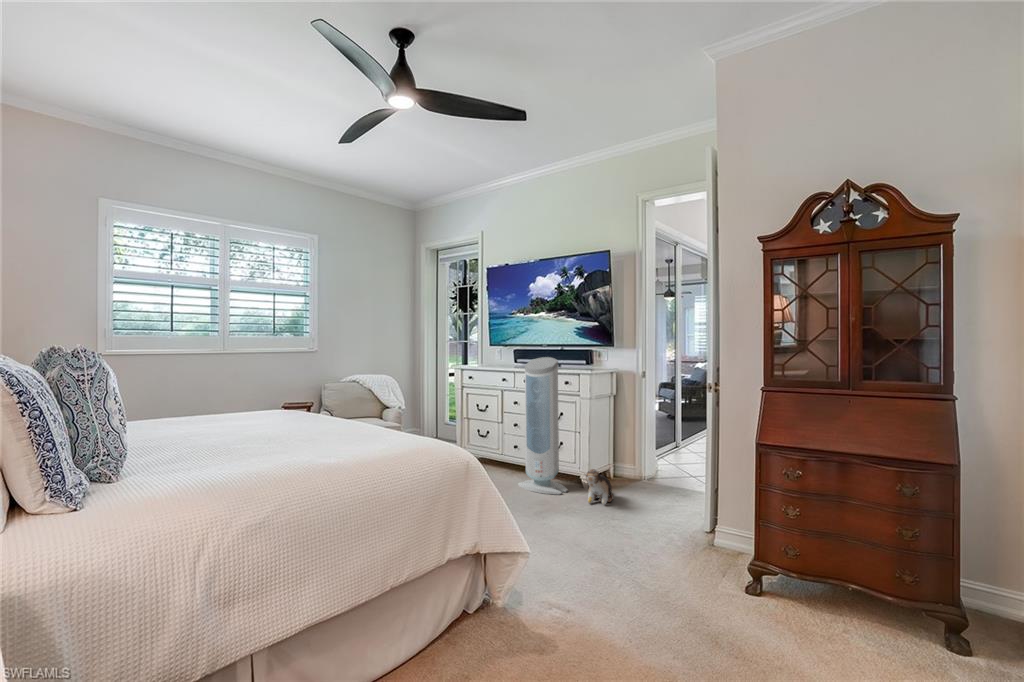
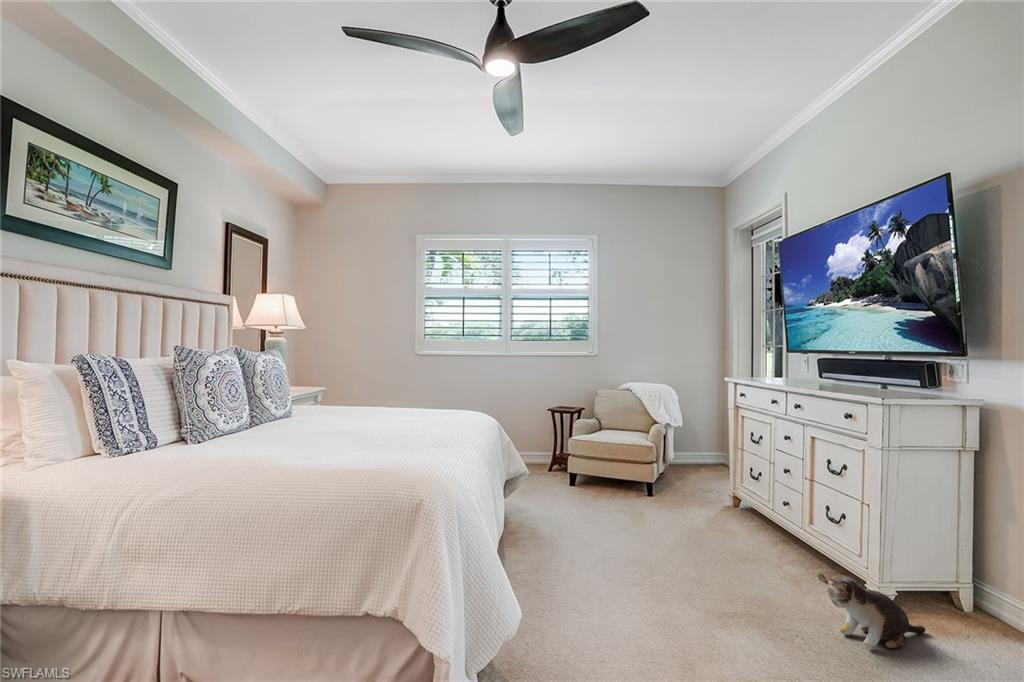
air purifier: present [518,357,568,495] -> none [768,373,836,599]

